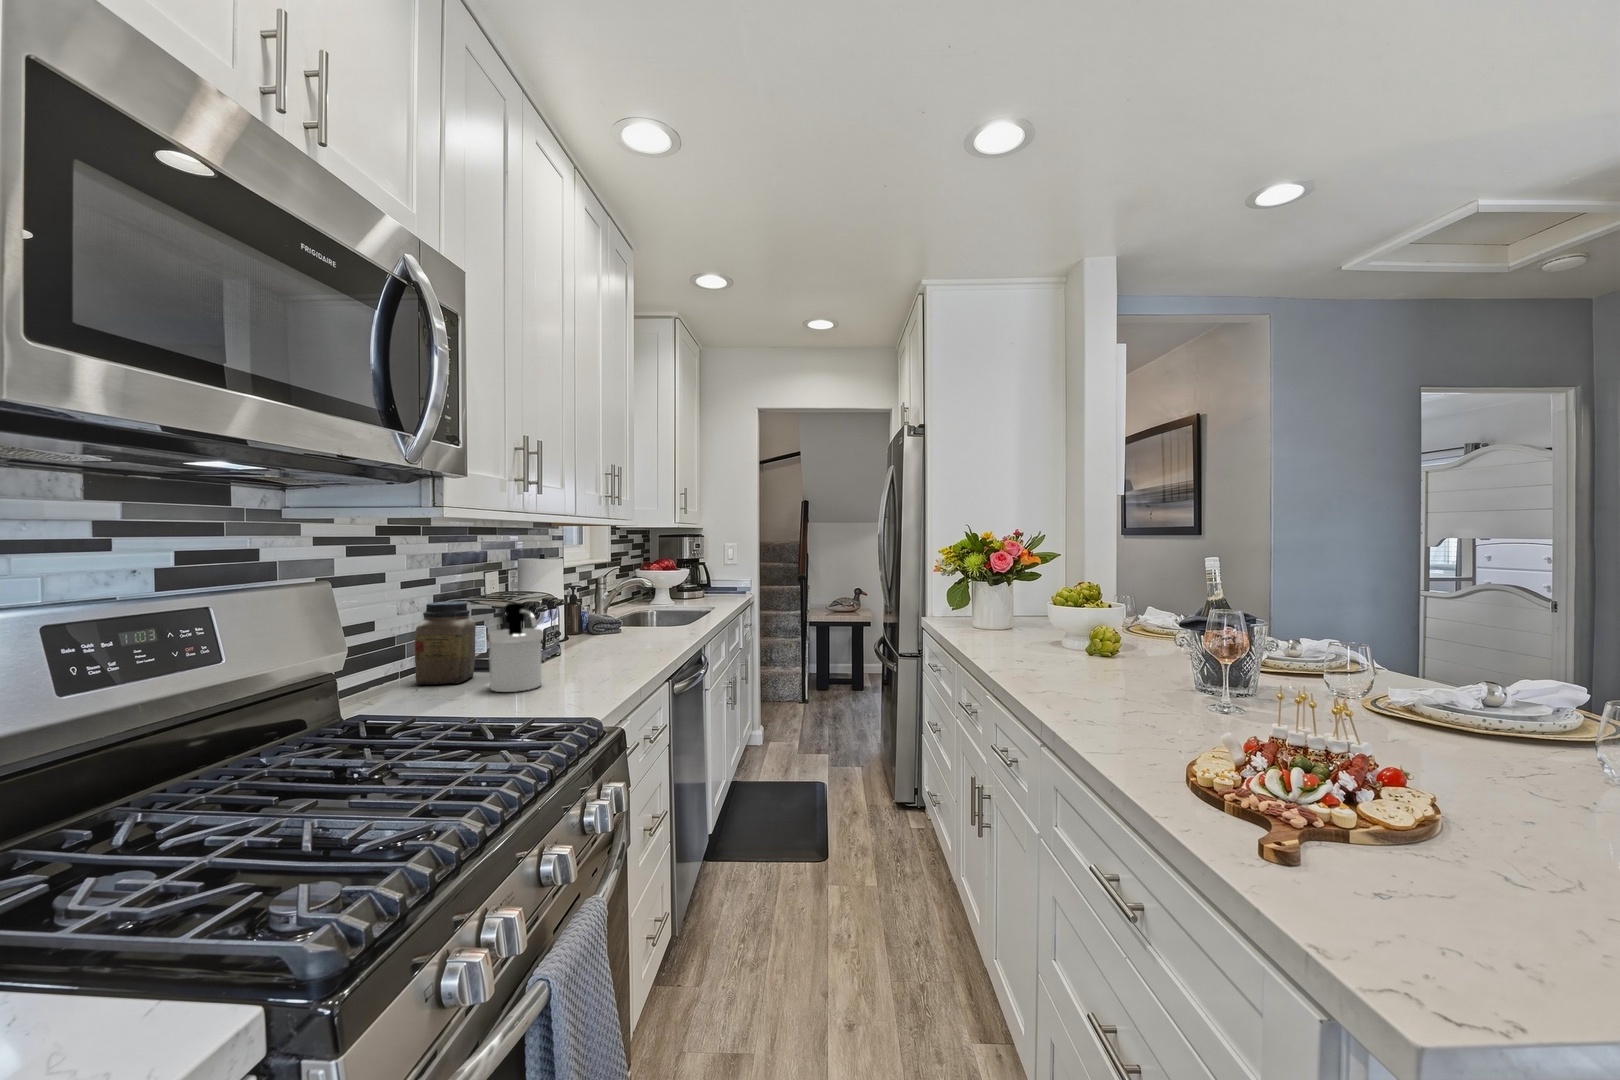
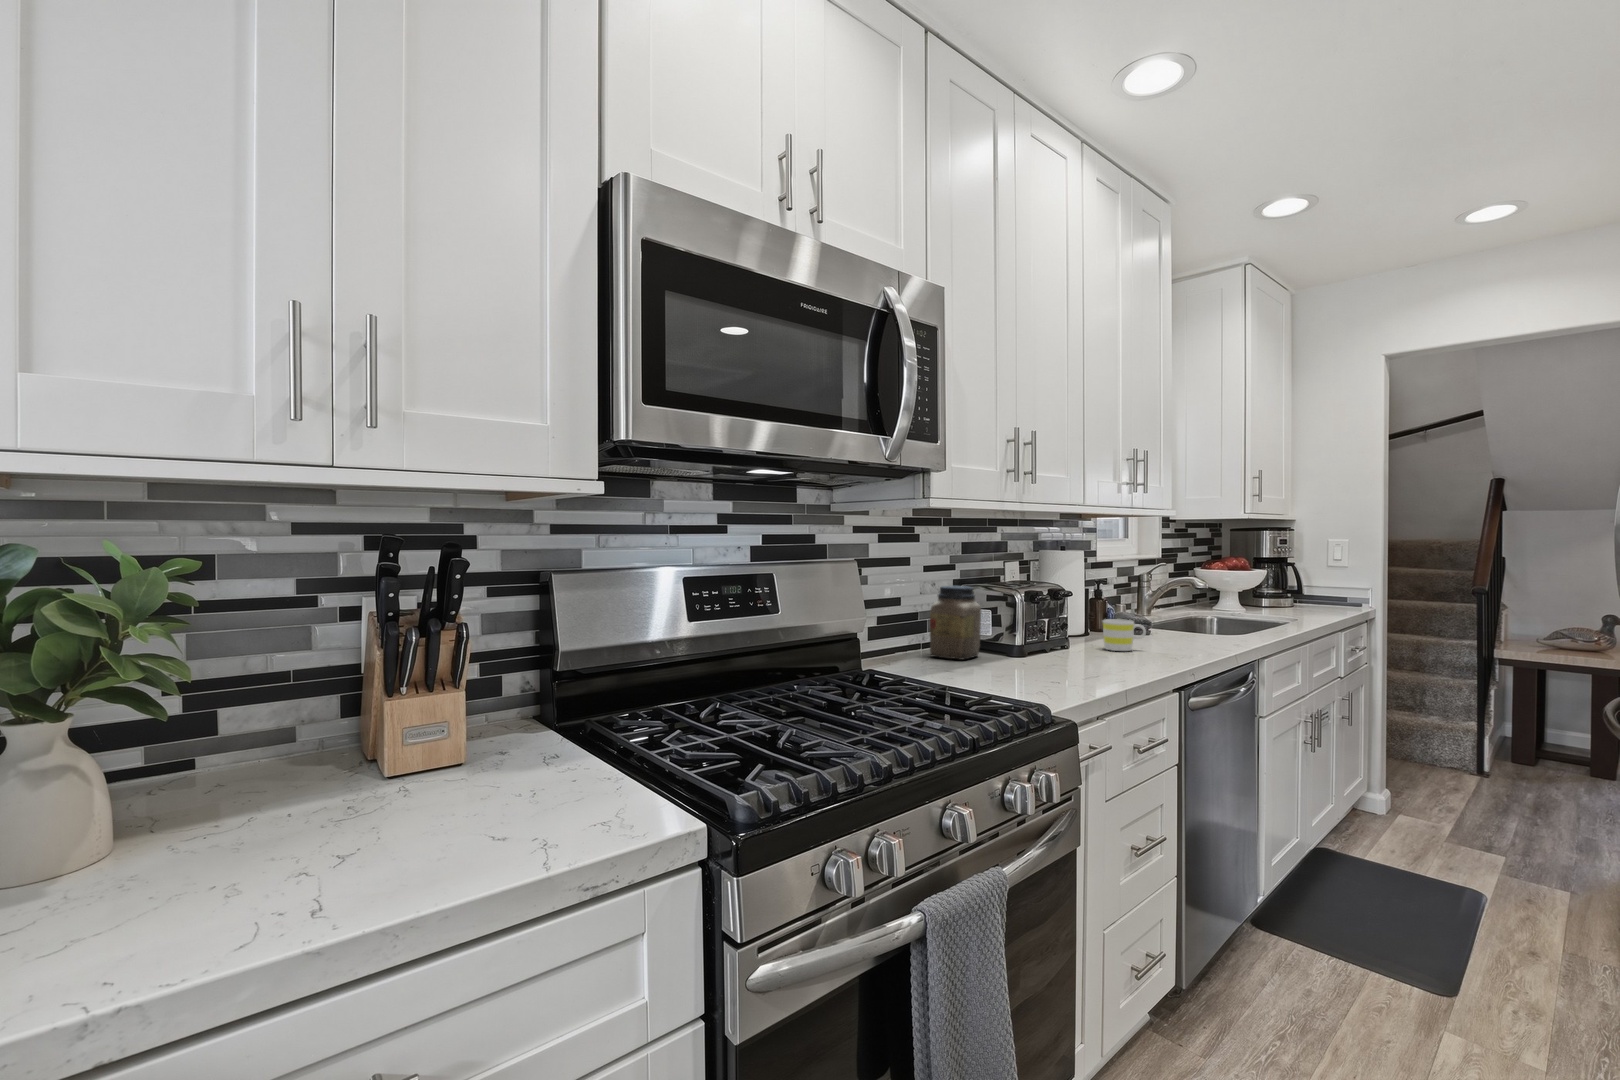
soap dispenser: present [487,603,543,692] -> none [981,590,1031,674]
mug: none [590,621,628,652] -> present [1103,619,1146,651]

